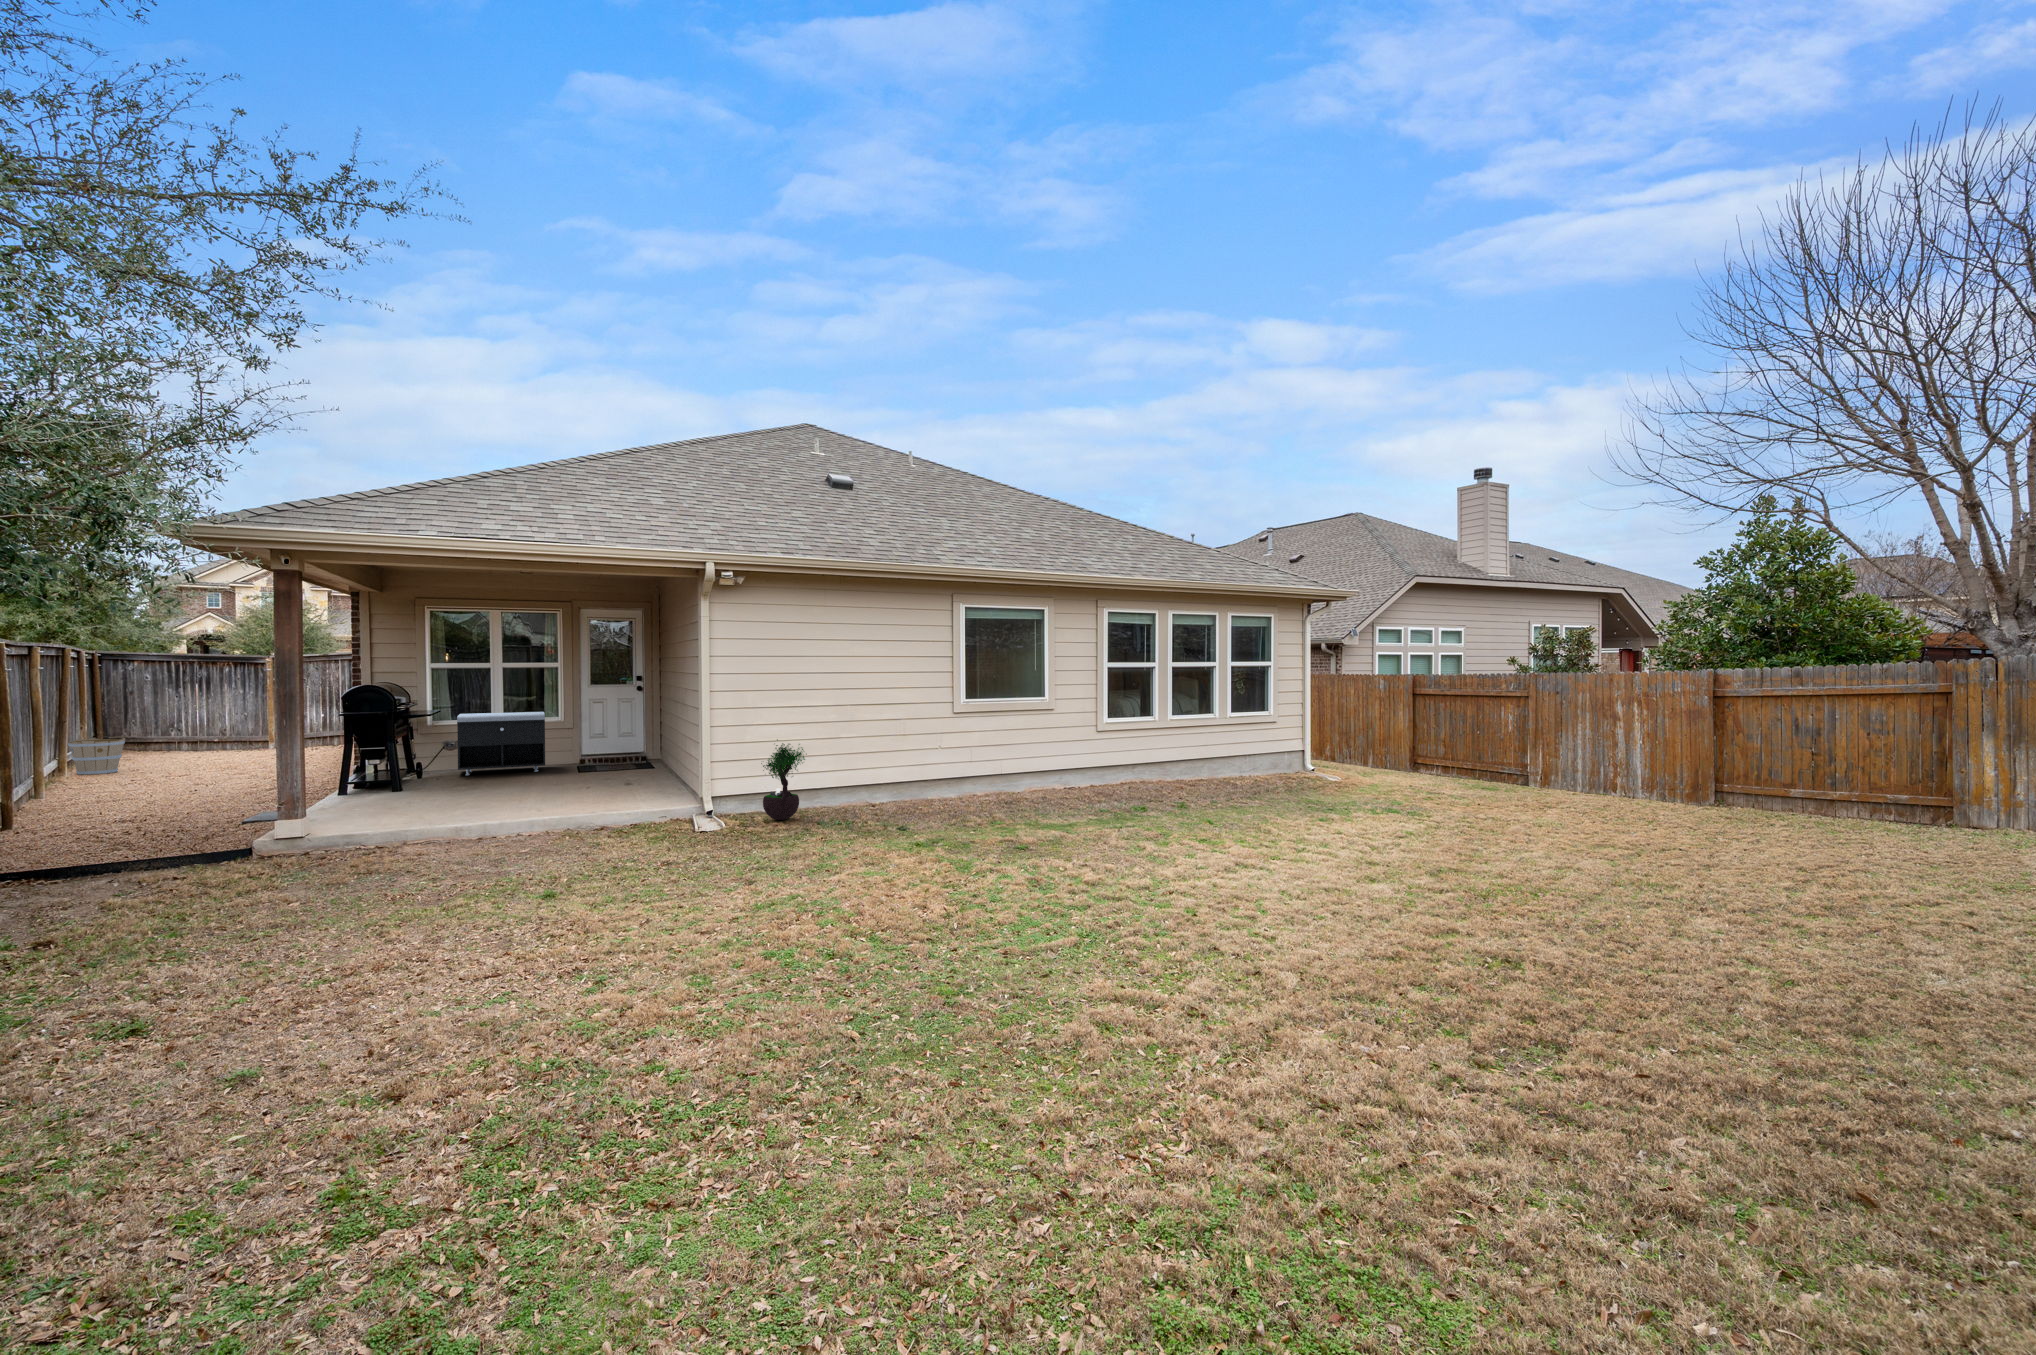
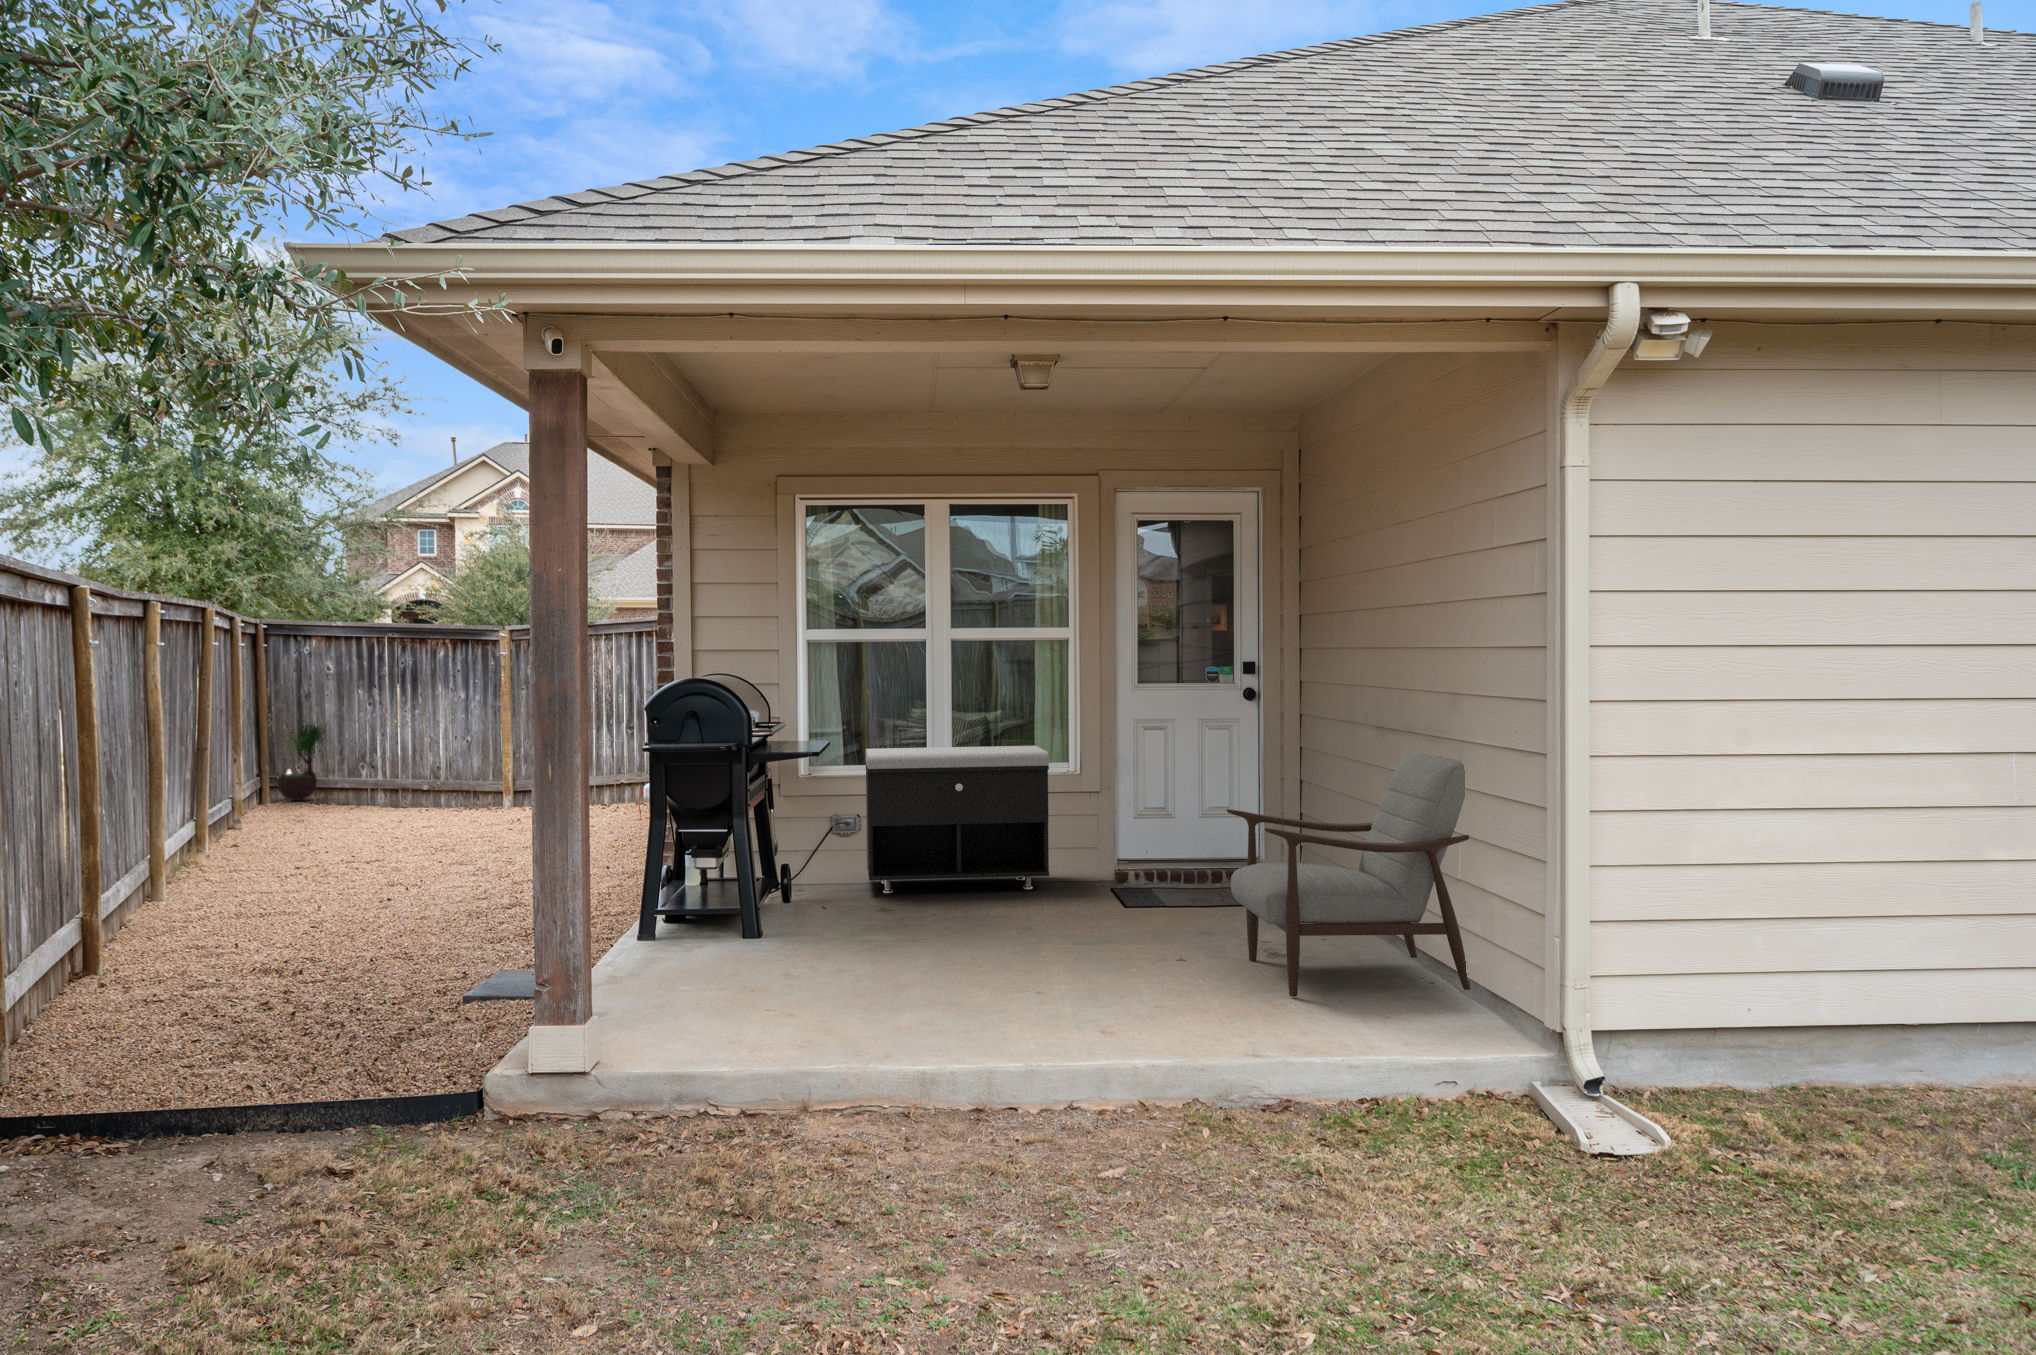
chair: none [600,711,686,799] -> present [1226,754,1471,997]
wooden bucket: present [68,738,125,775] -> none [208,781,290,850]
potted tree: present [761,739,805,820] -> present [277,720,327,801]

